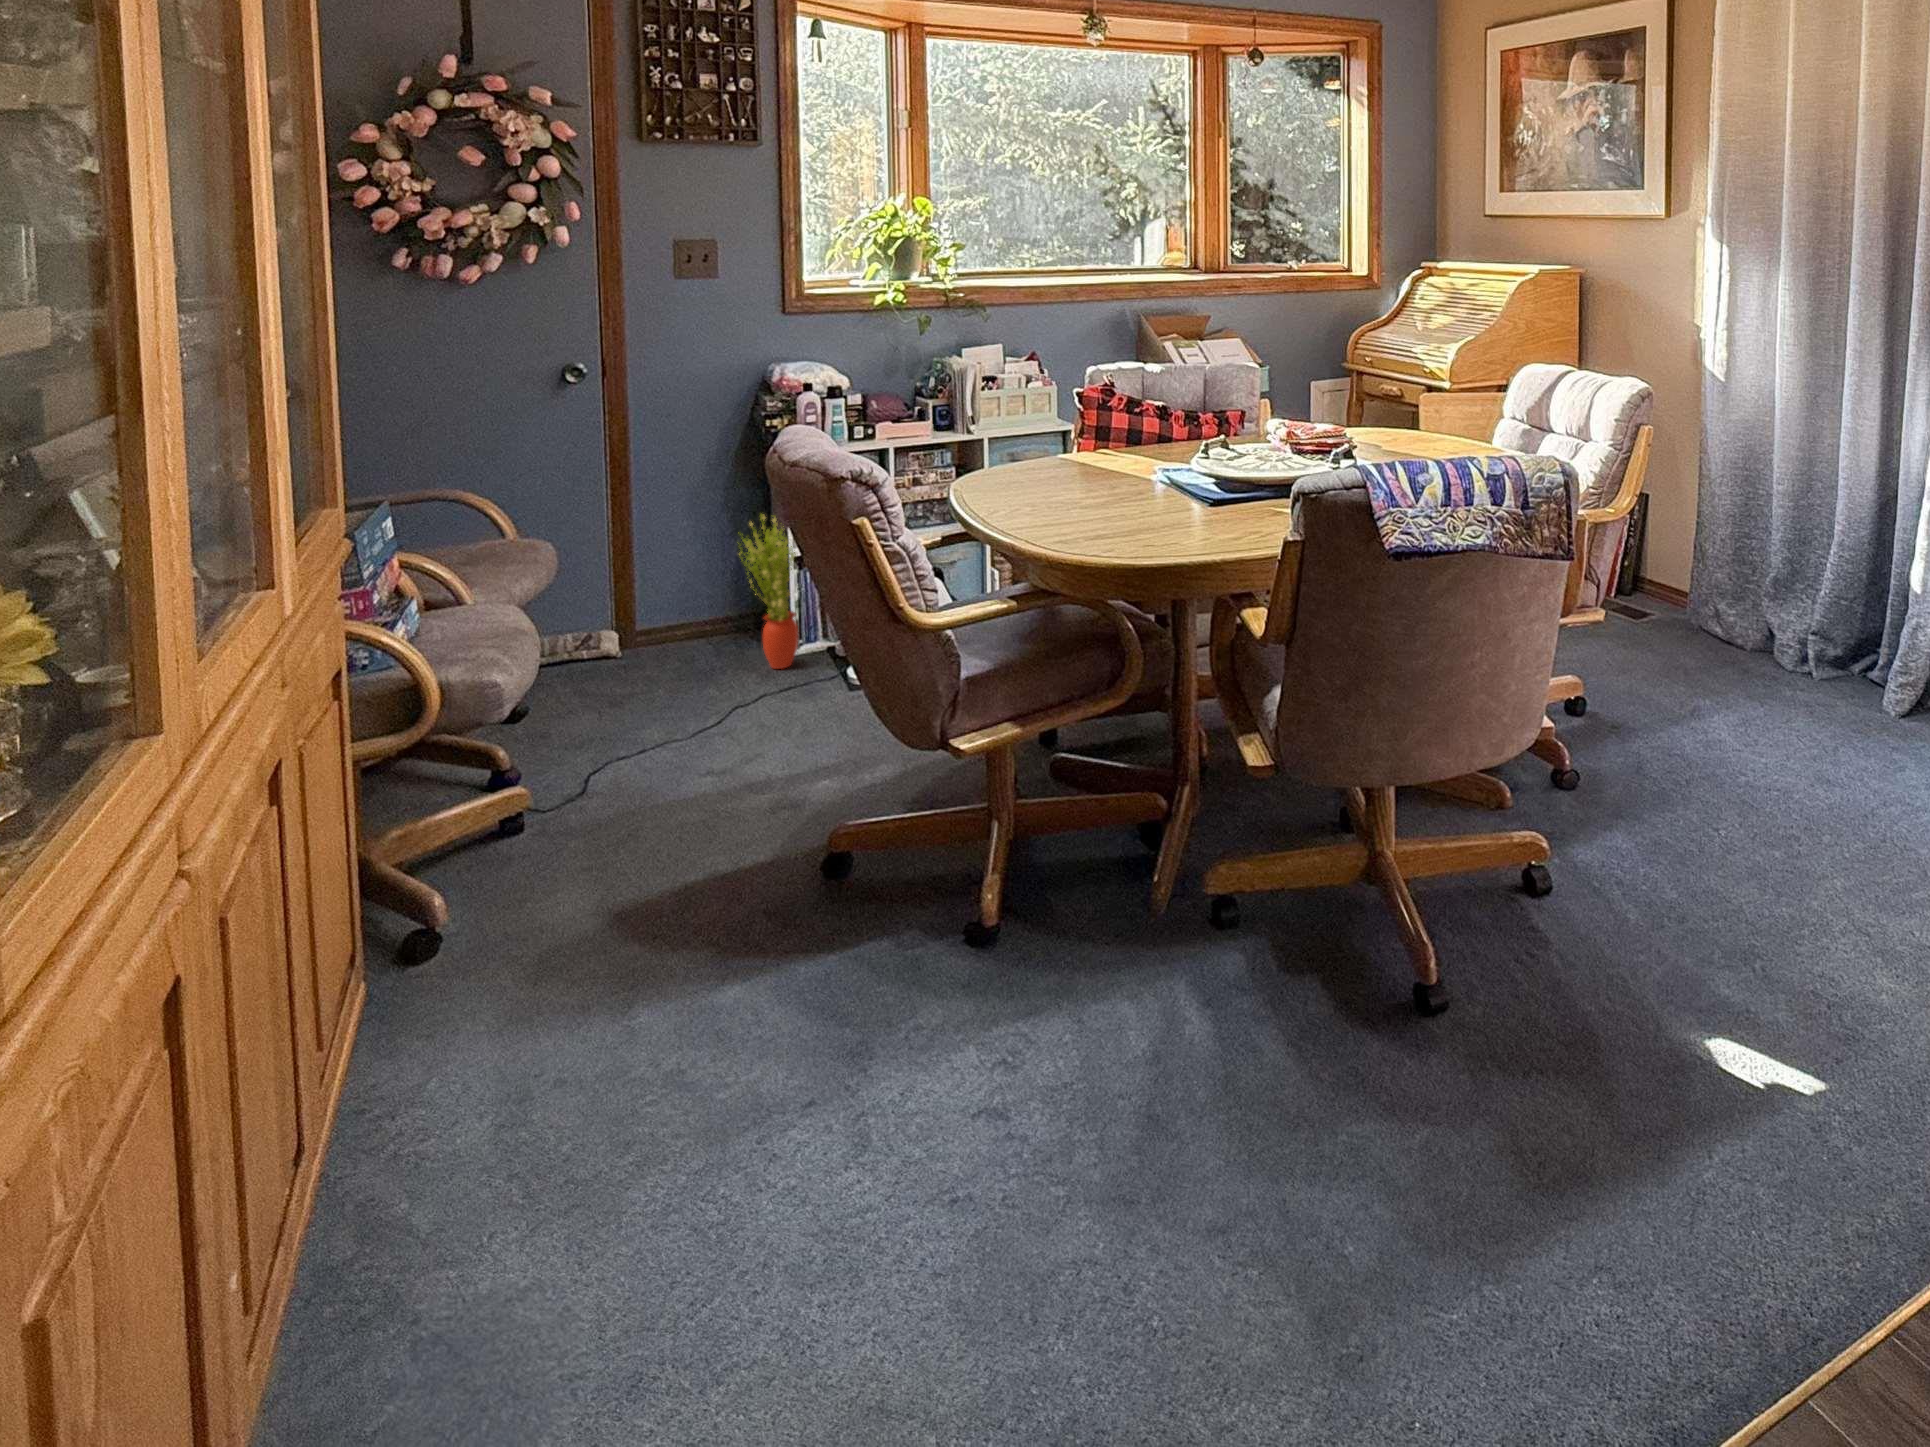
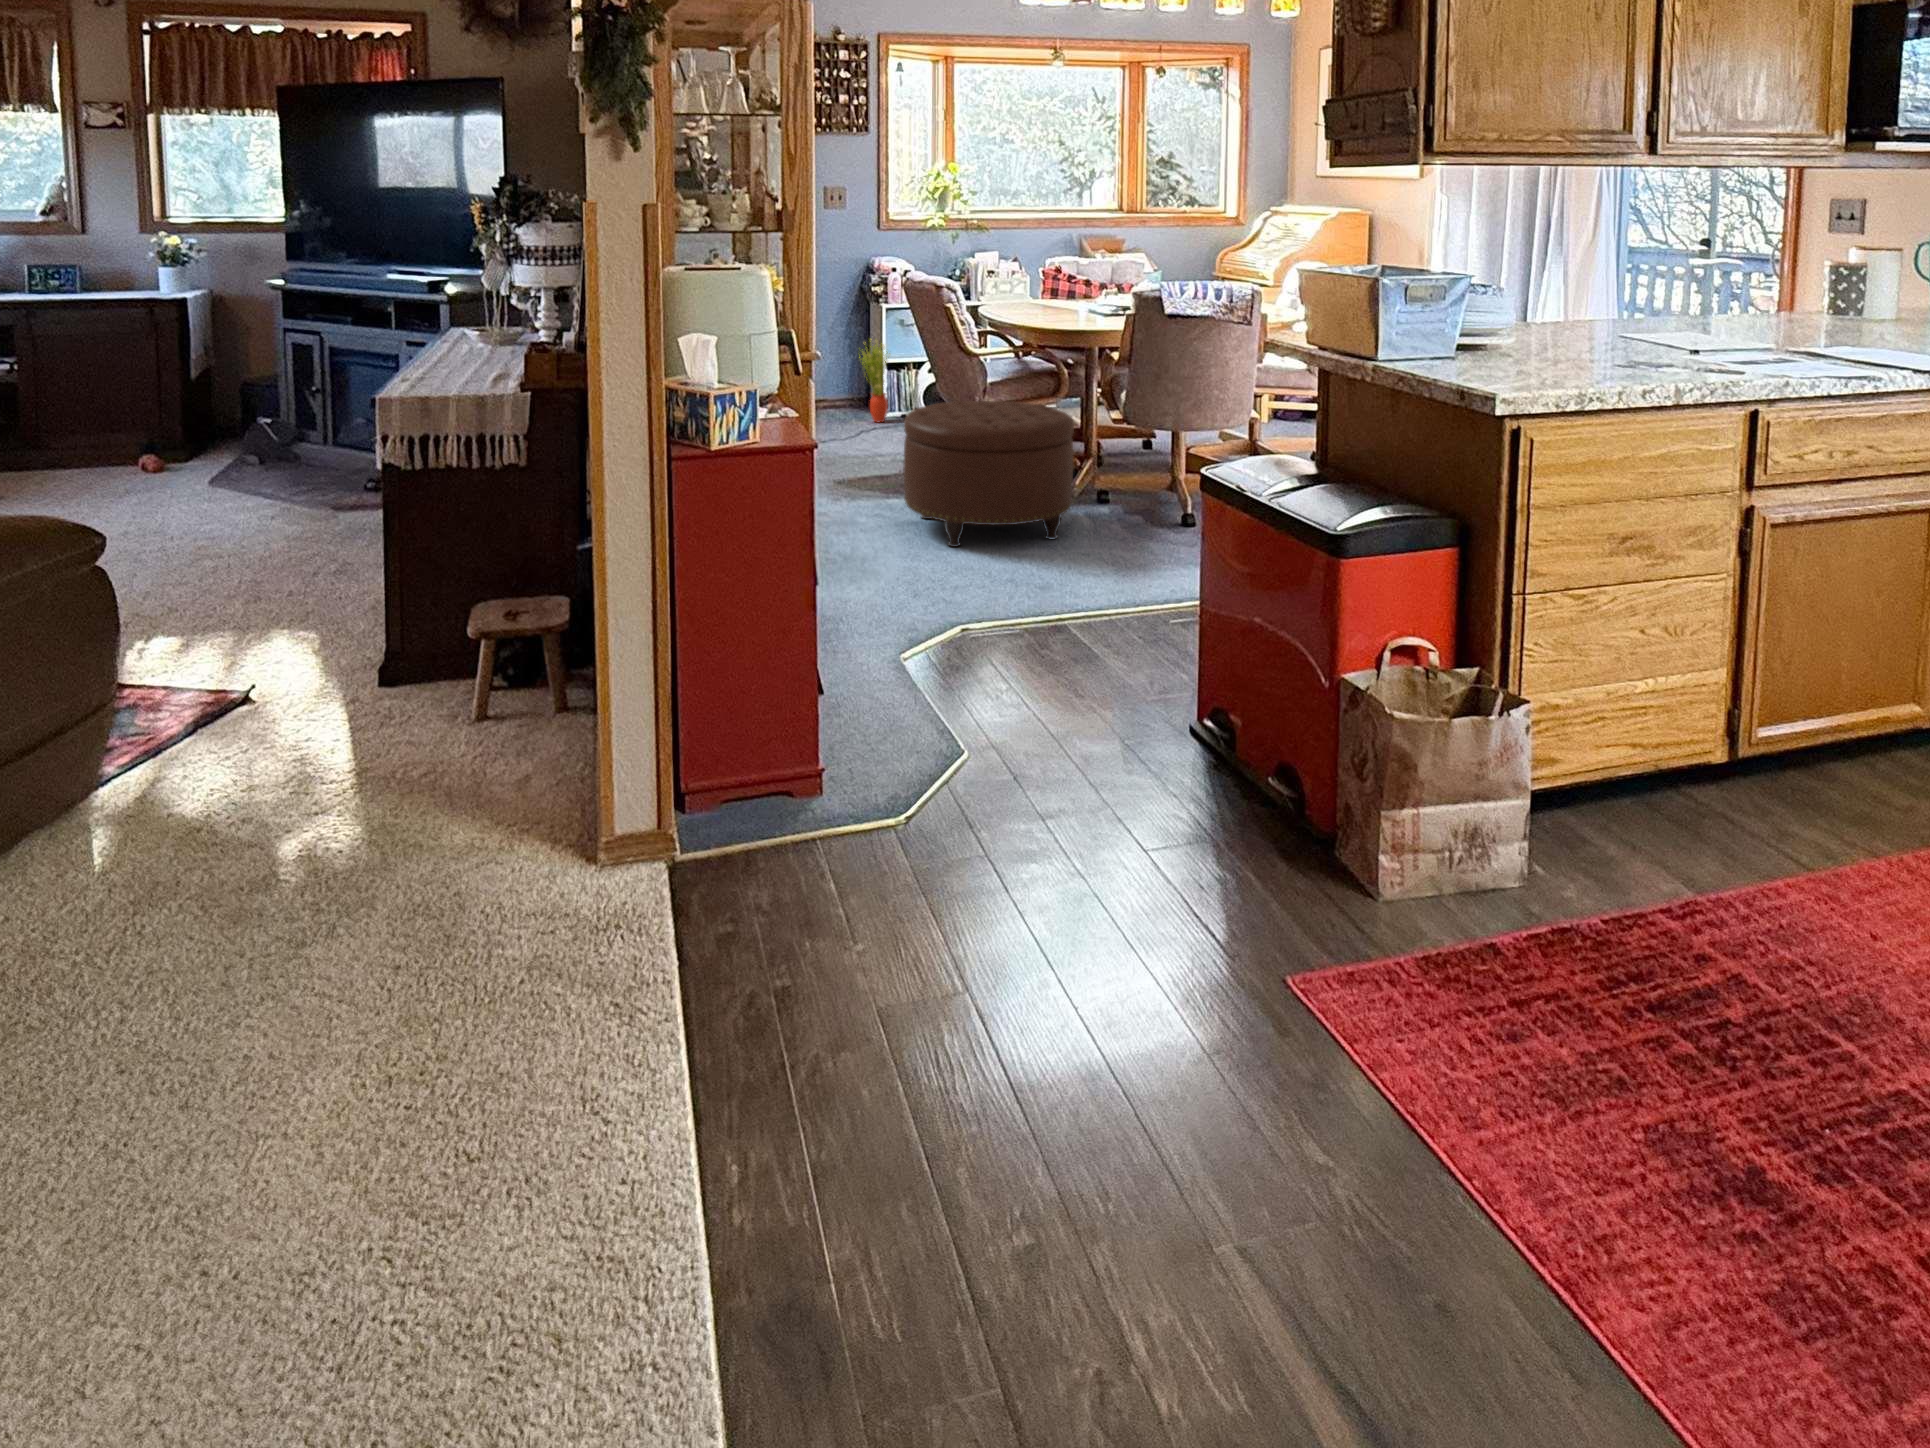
ottoman: none [735,754,1183,1279] -> present [903,401,1074,547]

